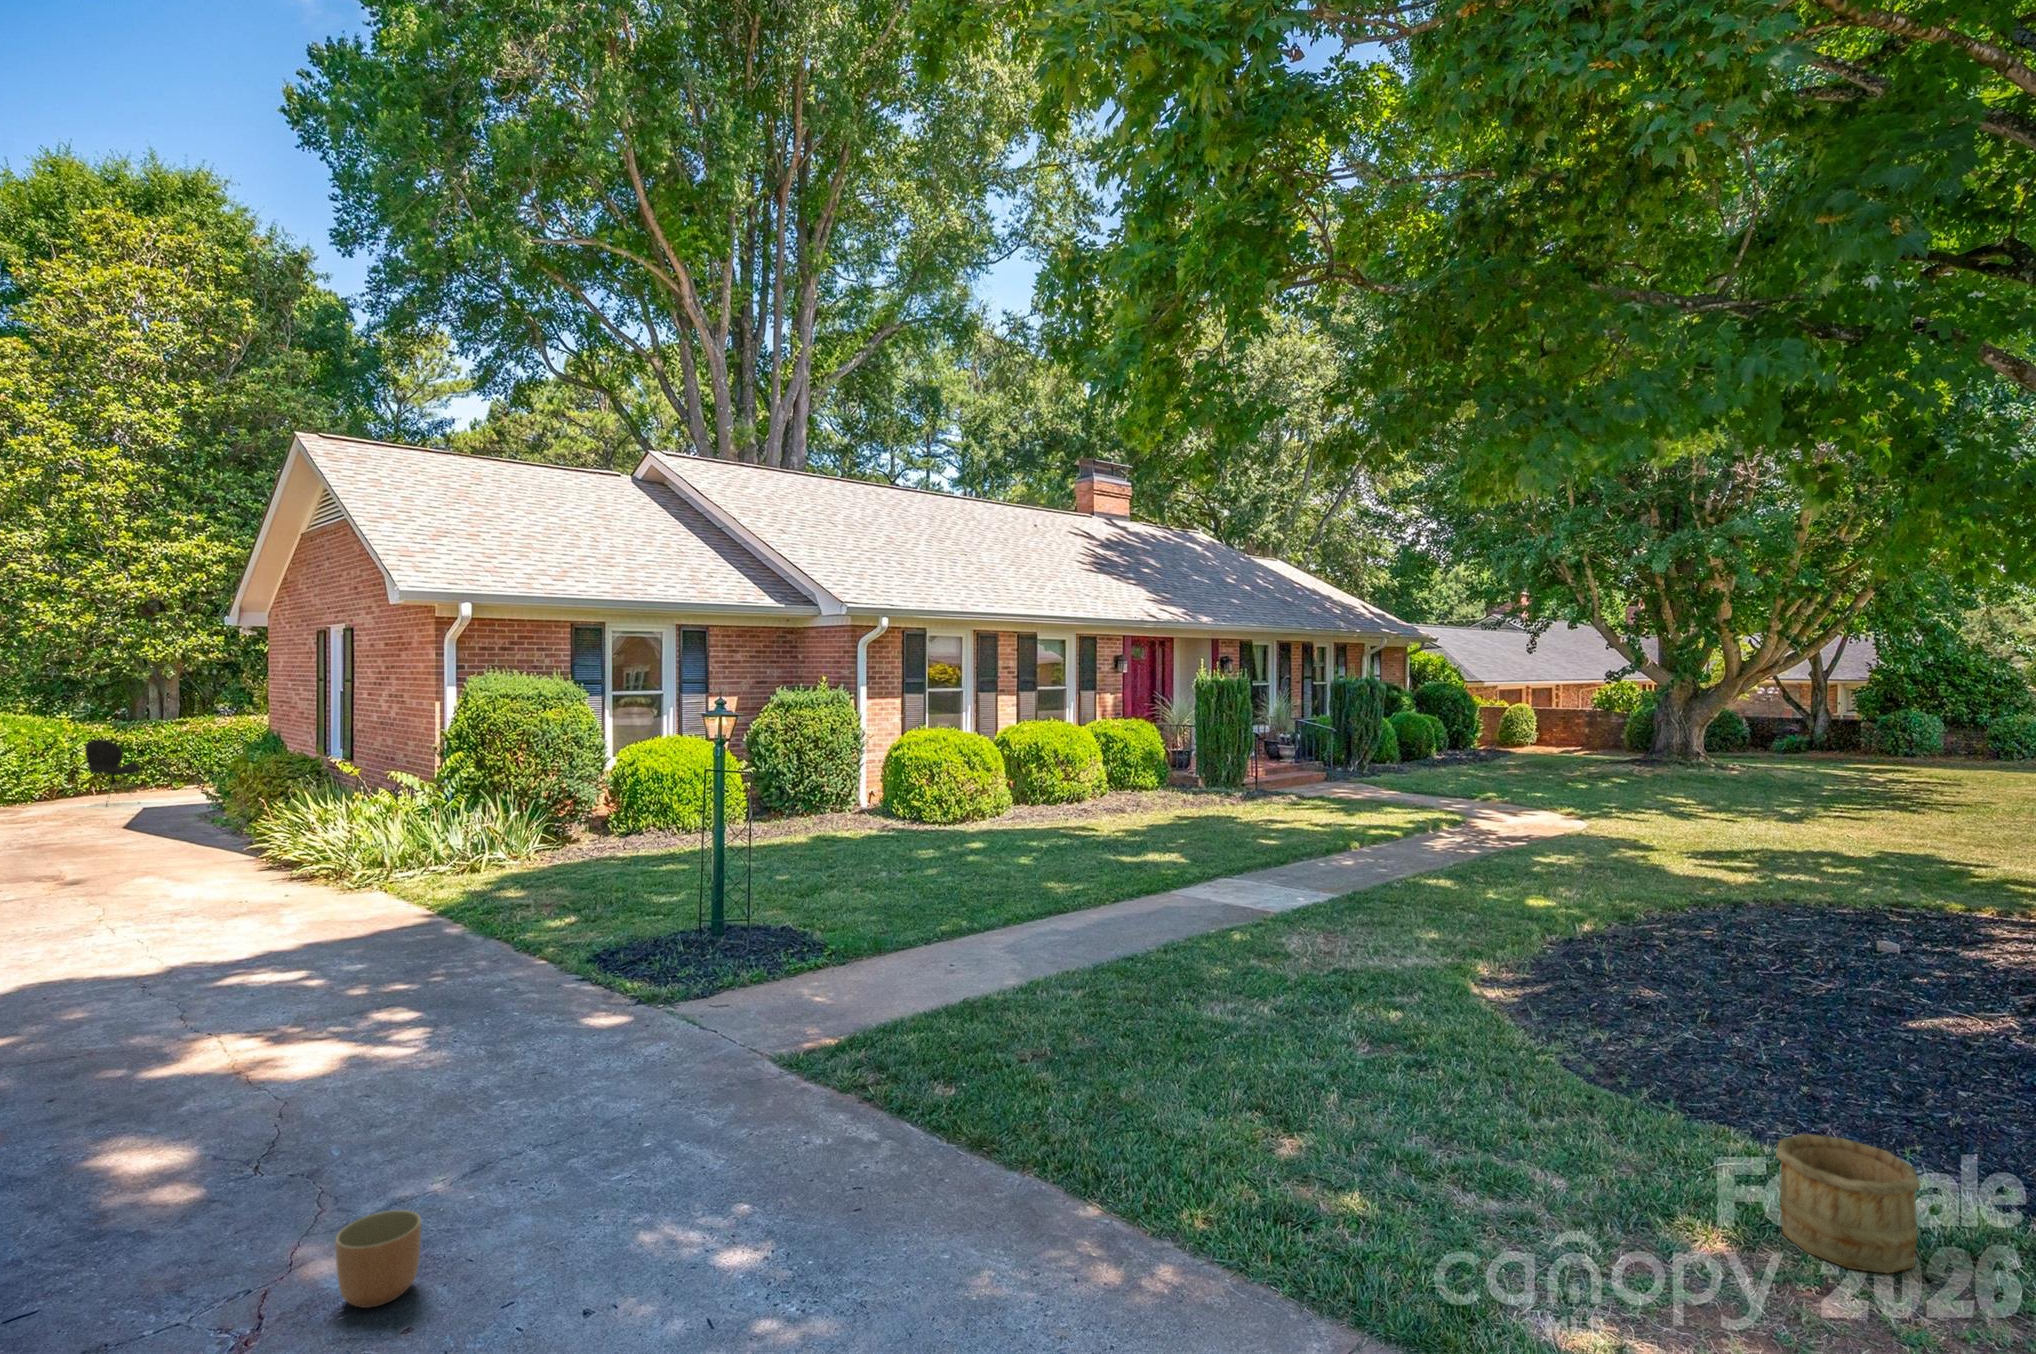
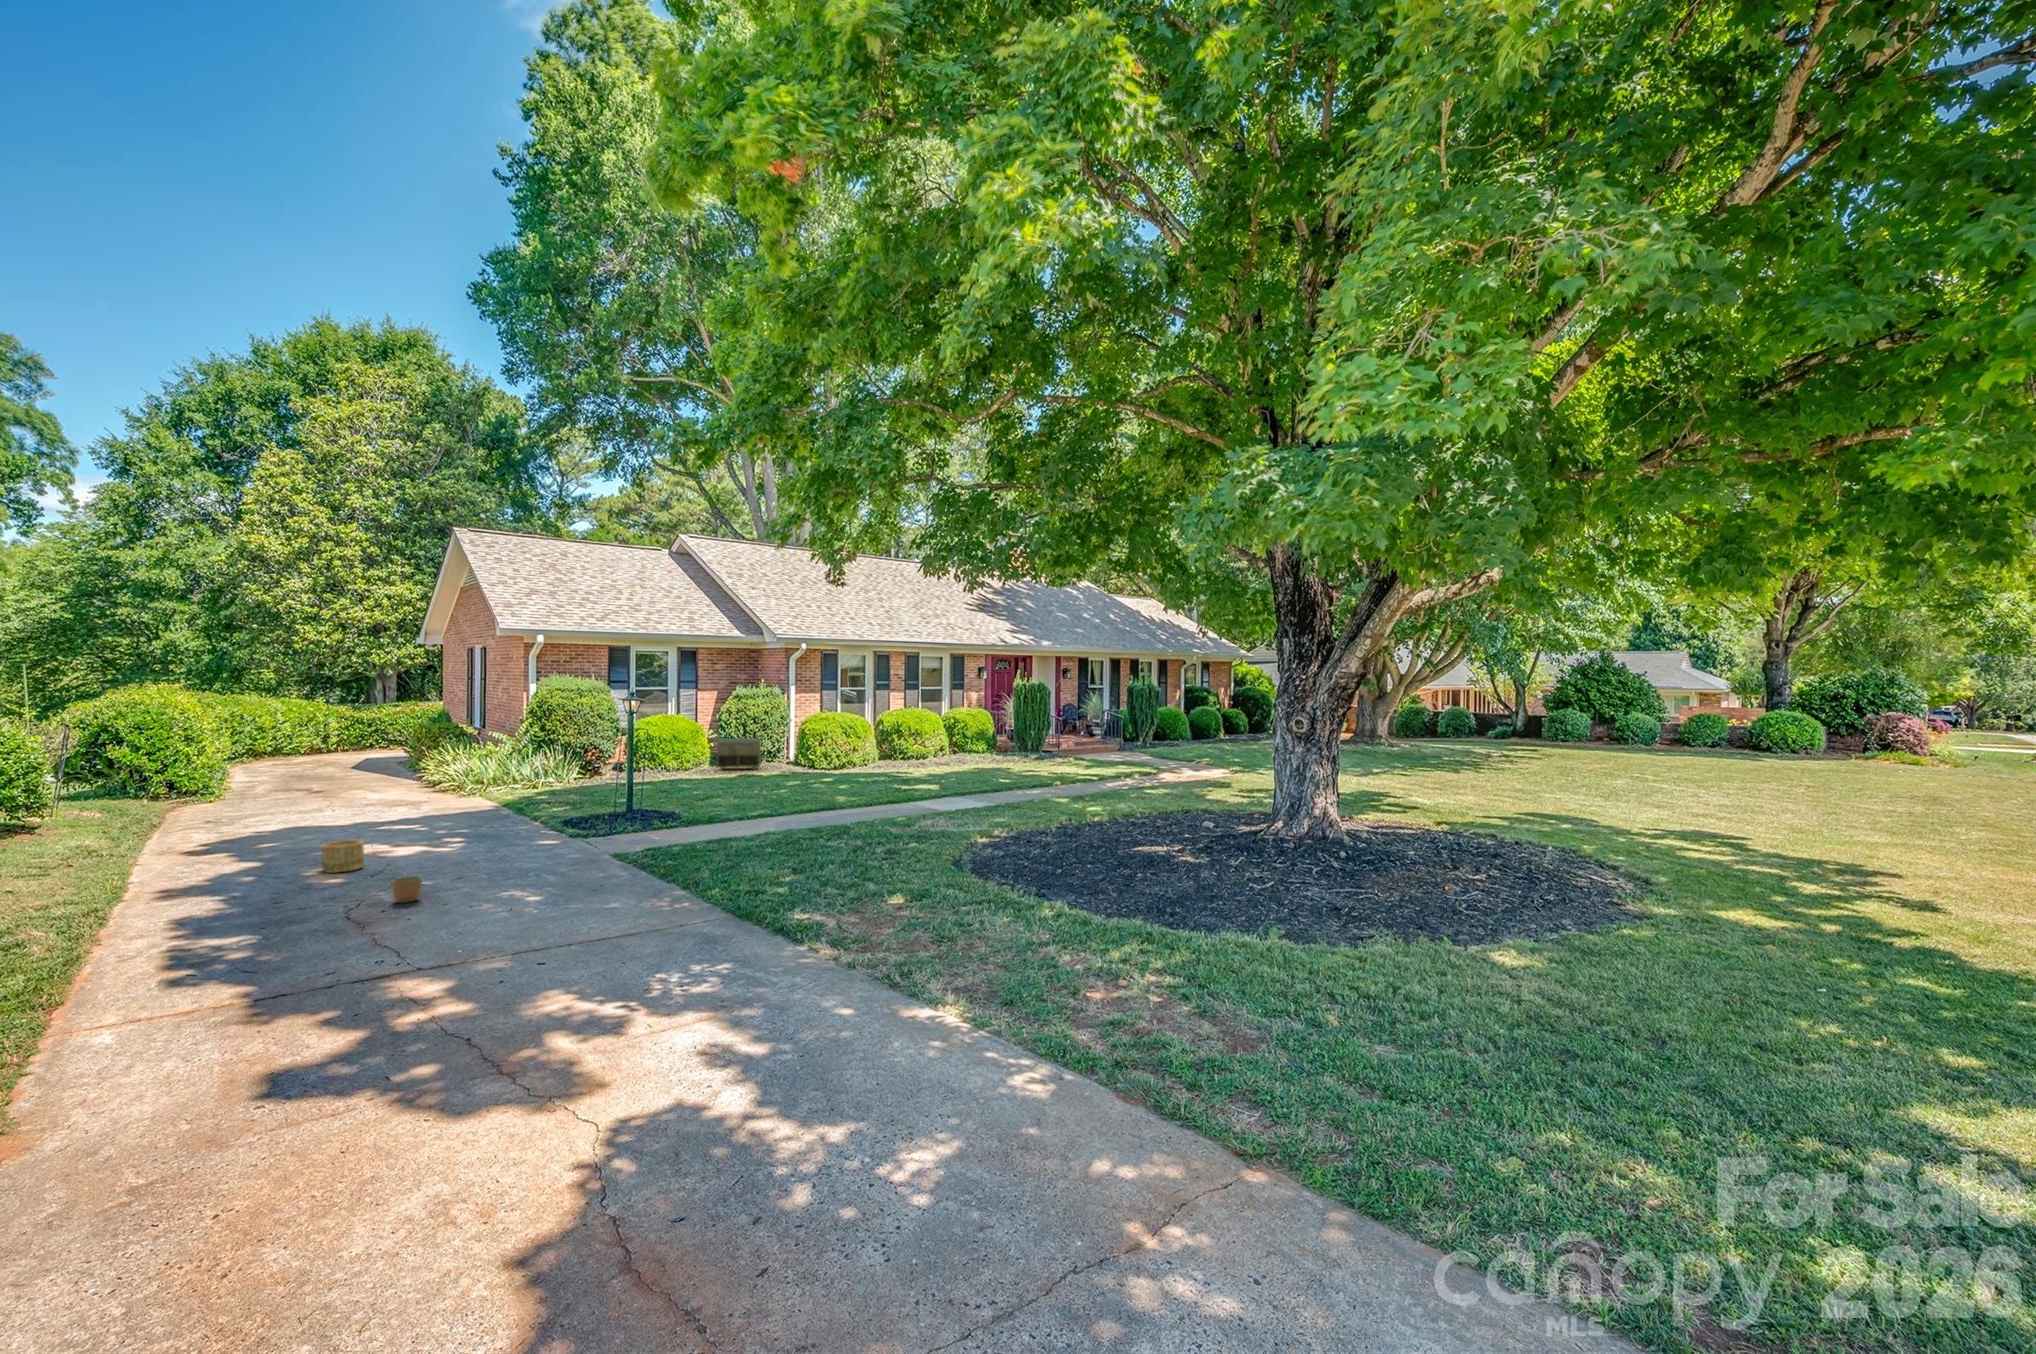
chair: present [85,740,141,802] -> none [333,710,366,751]
storage bench: none [761,771,830,827] -> present [717,738,761,769]
wooden bucket: present [1776,1134,1921,1273] -> present [321,839,364,873]

